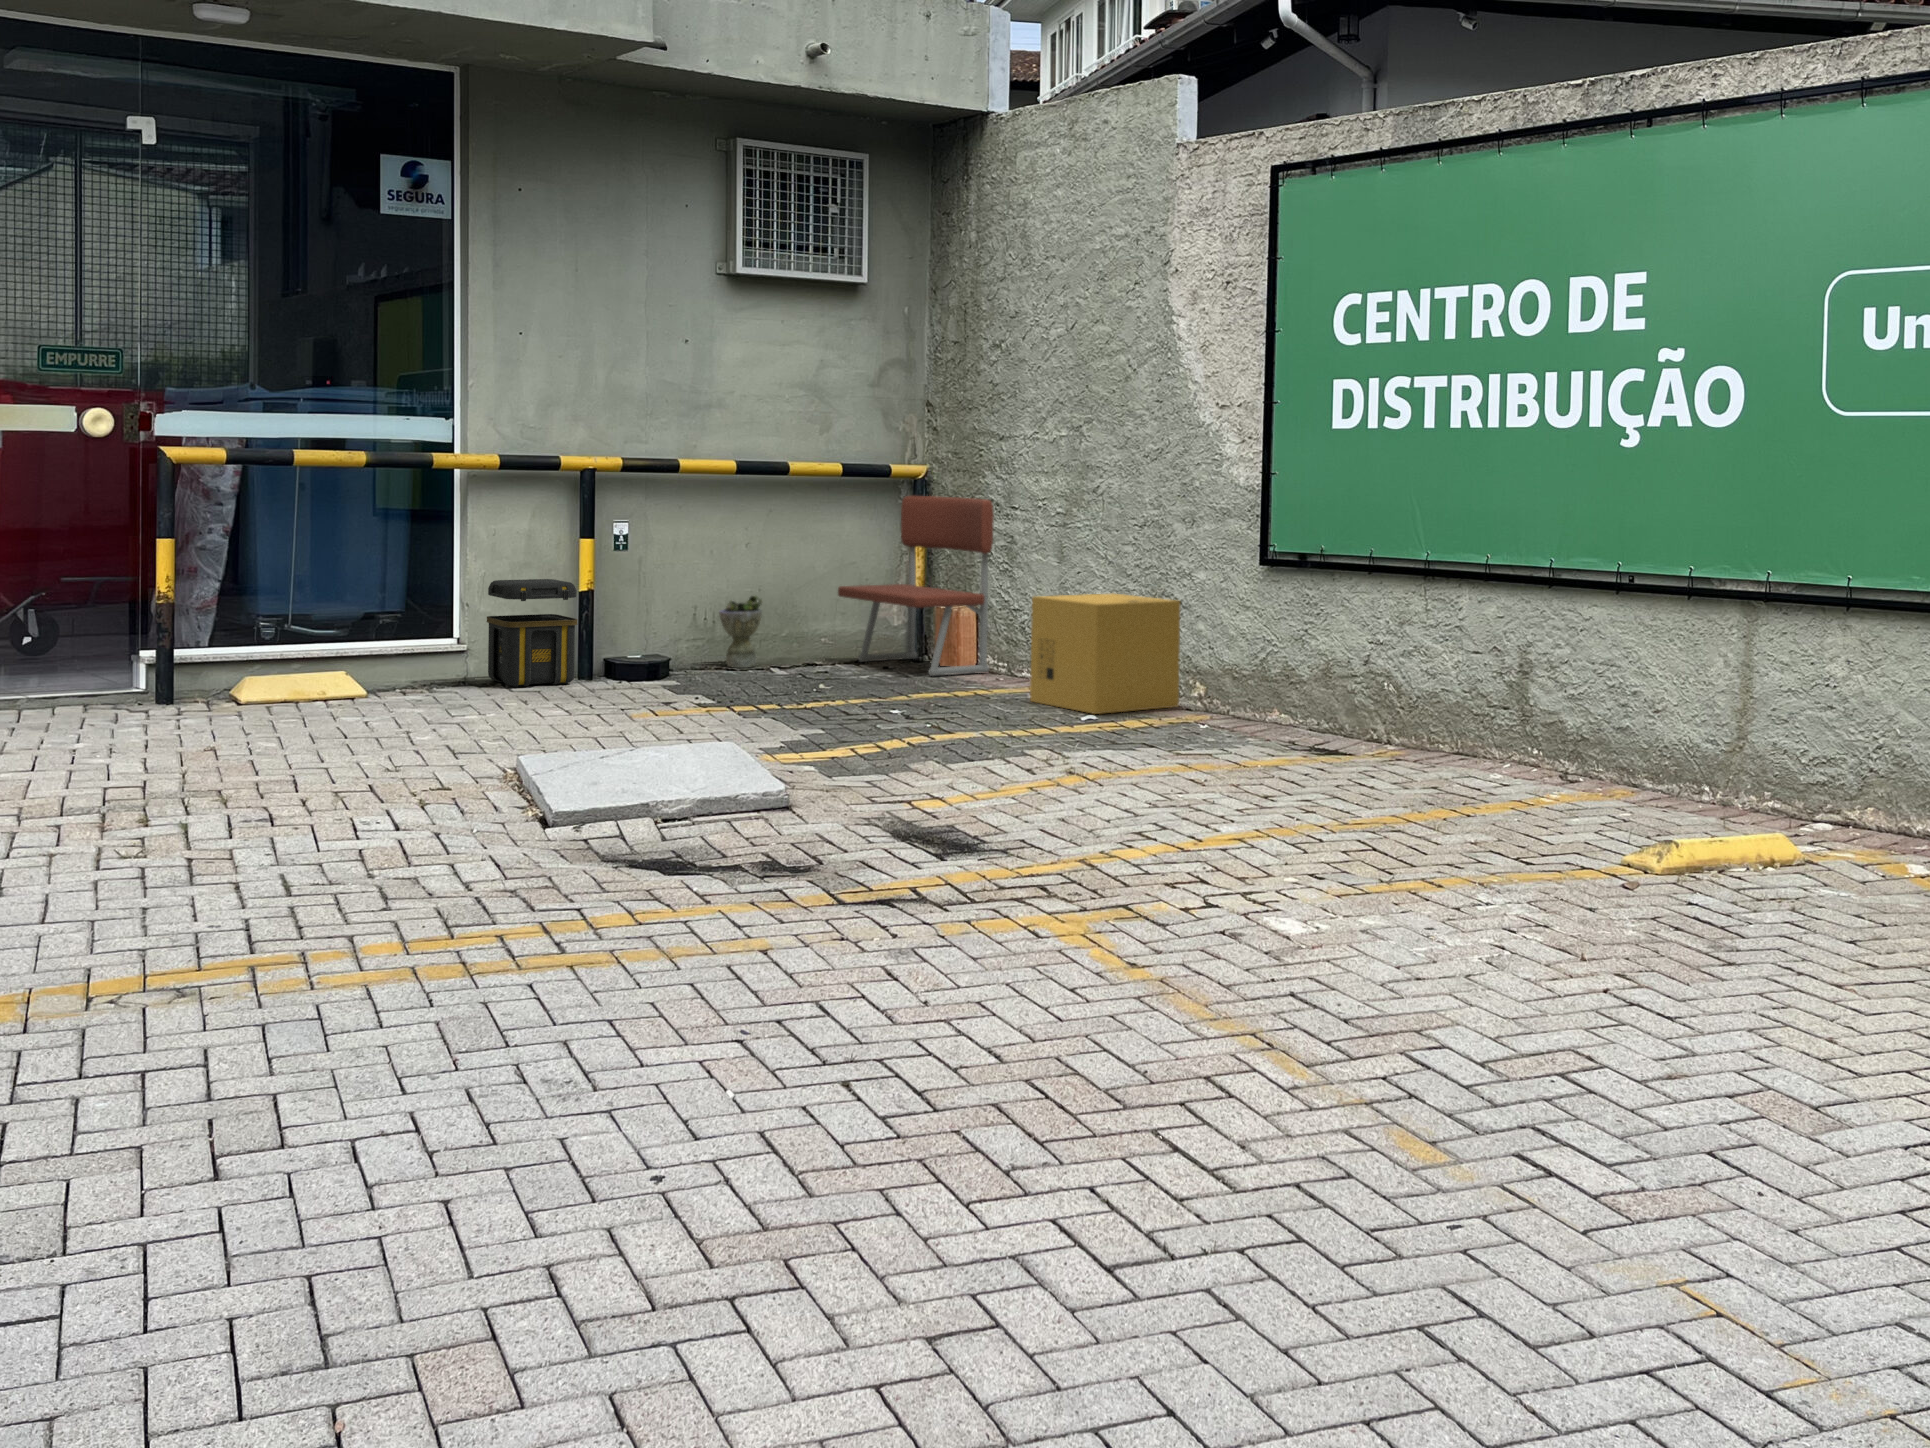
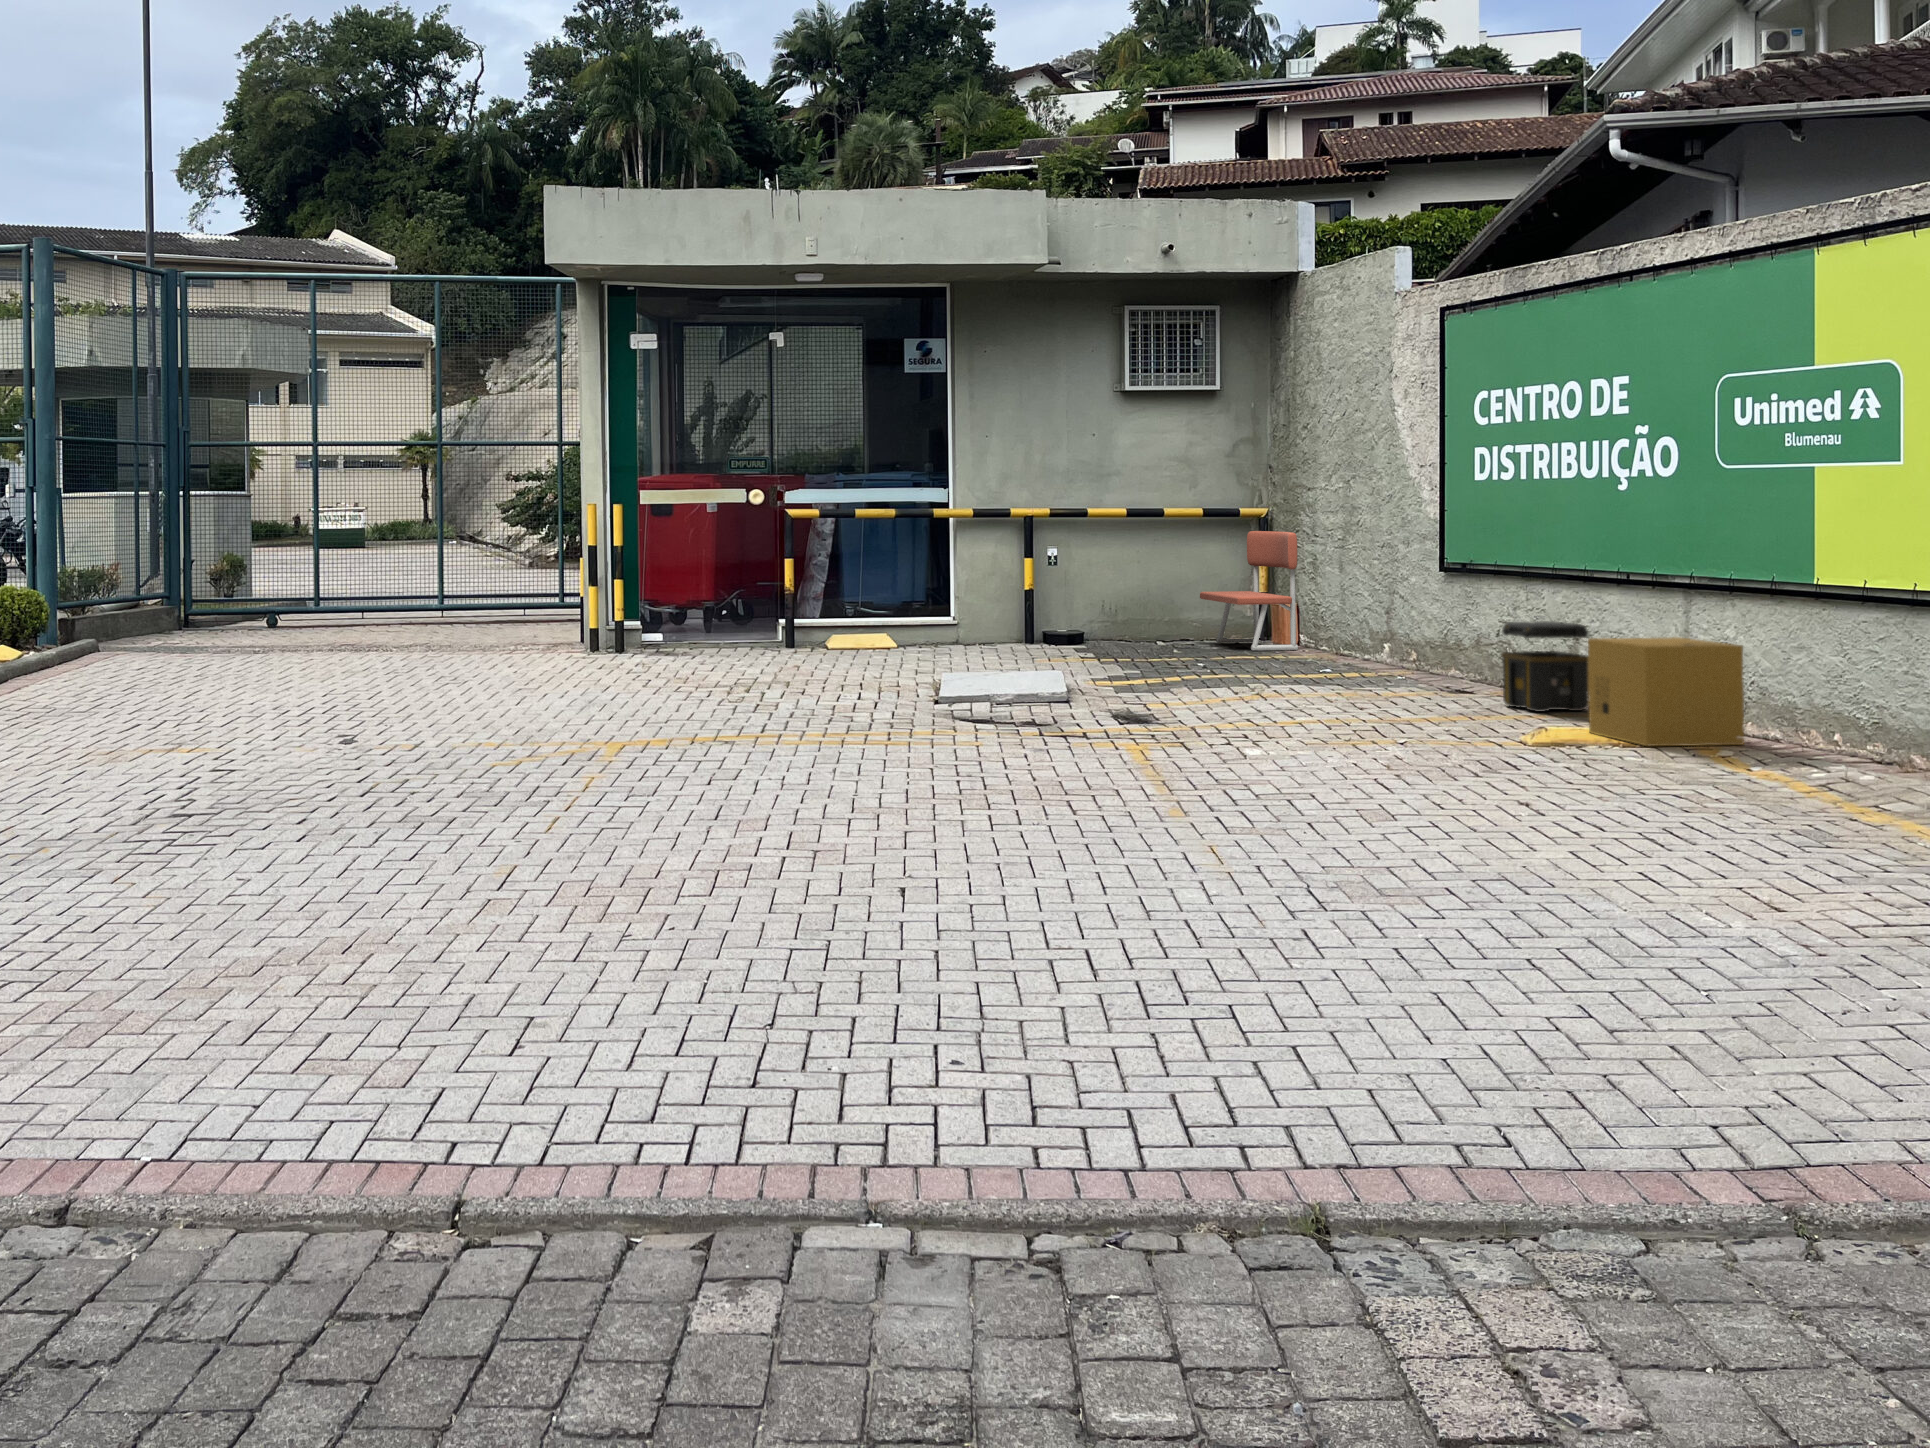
toolbox: present [487,579,577,687] -> present [1501,621,1589,712]
cardboard box: present [1030,593,1181,714] -> present [1588,637,1744,746]
planter: present [719,596,762,668] -> none [1118,597,1147,643]

